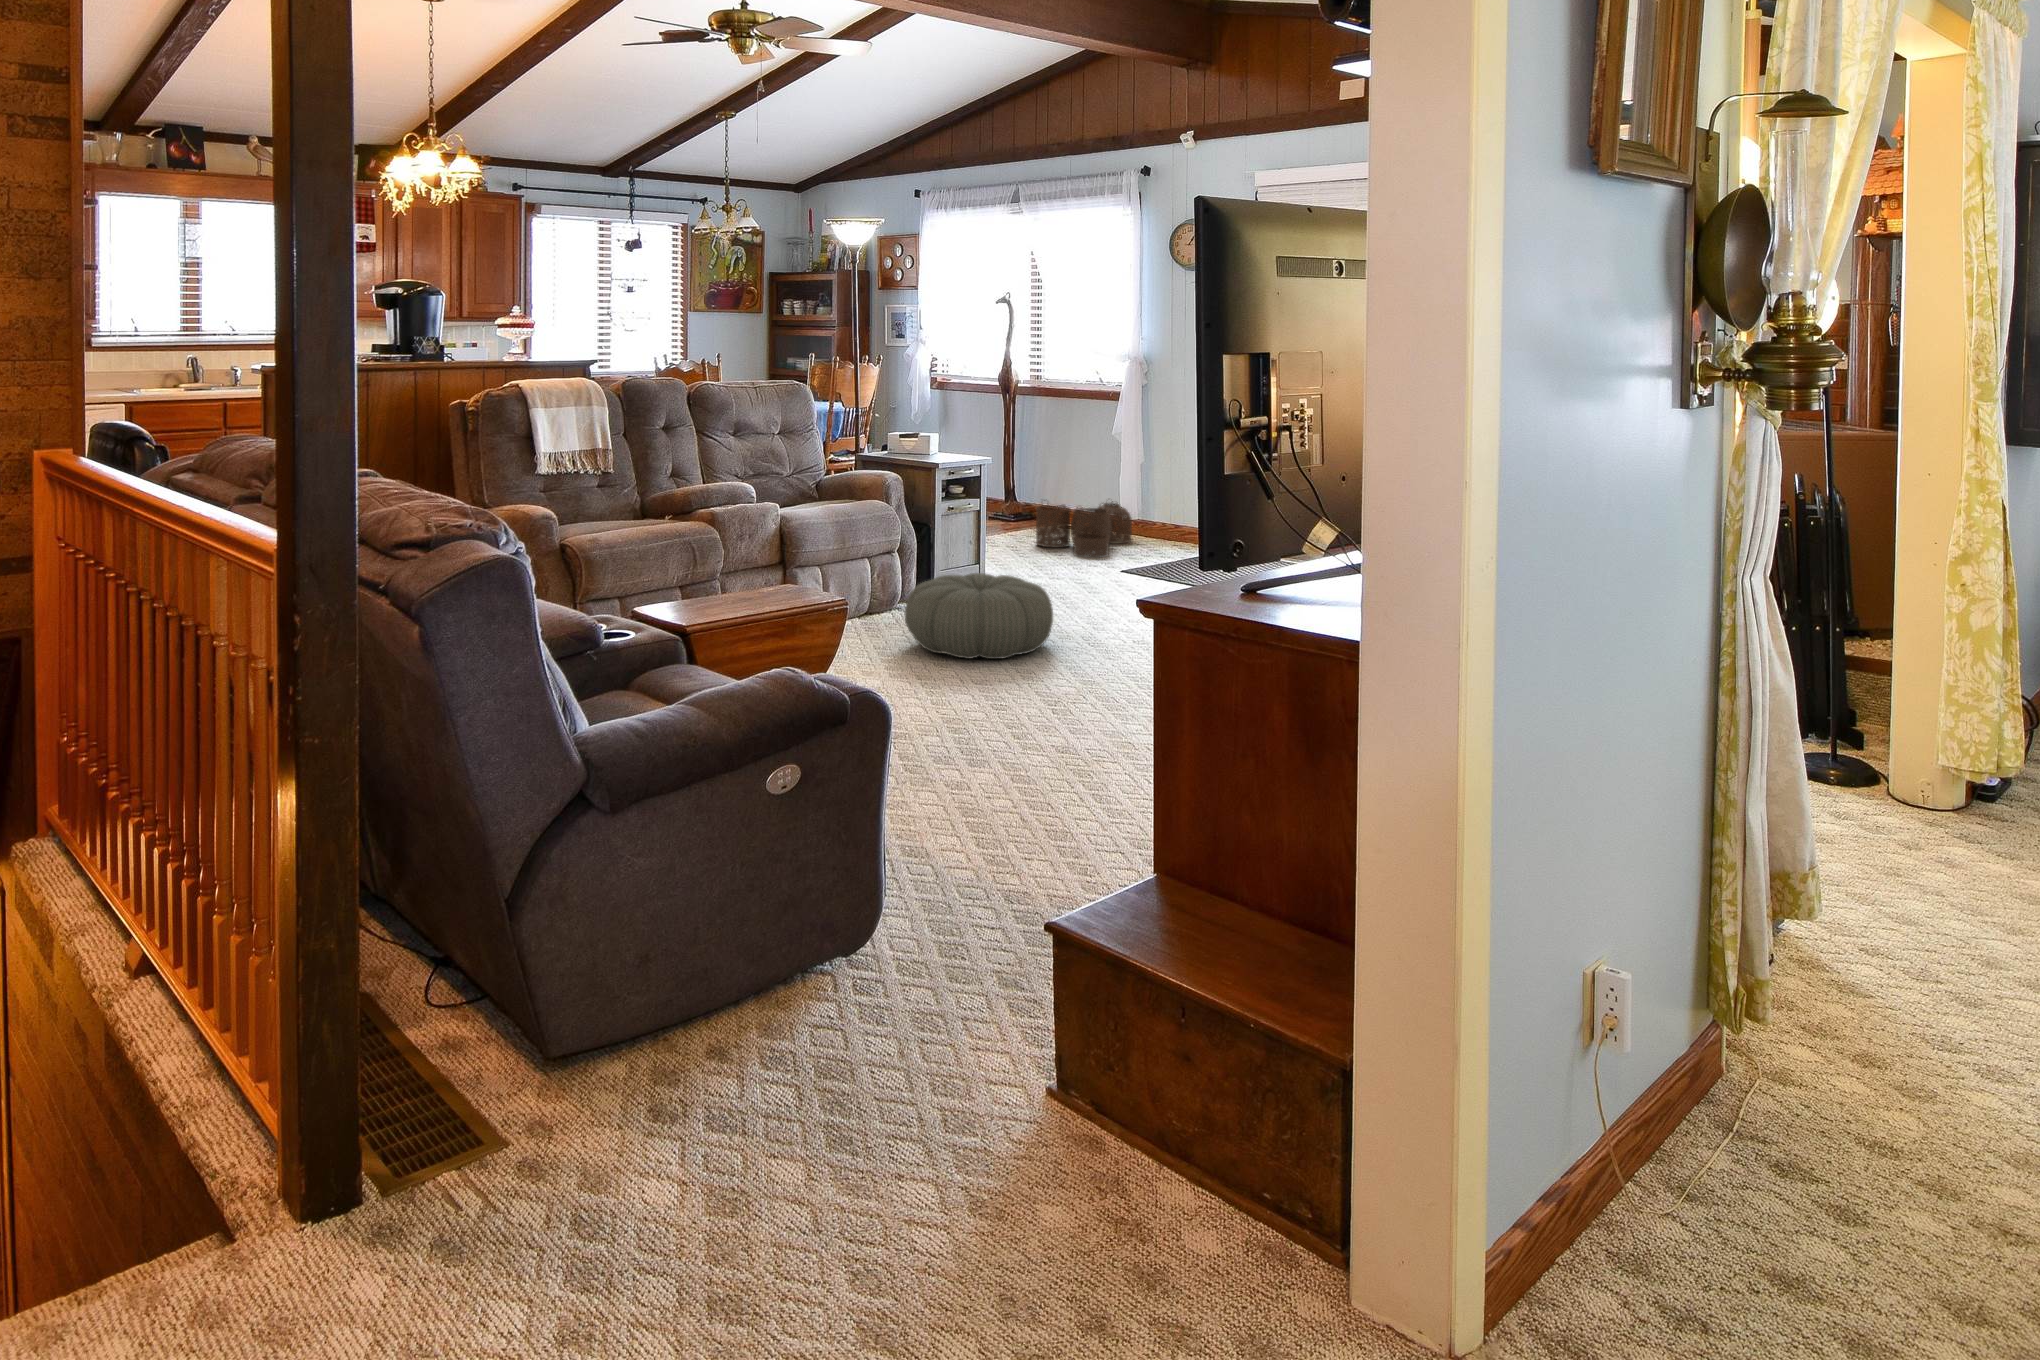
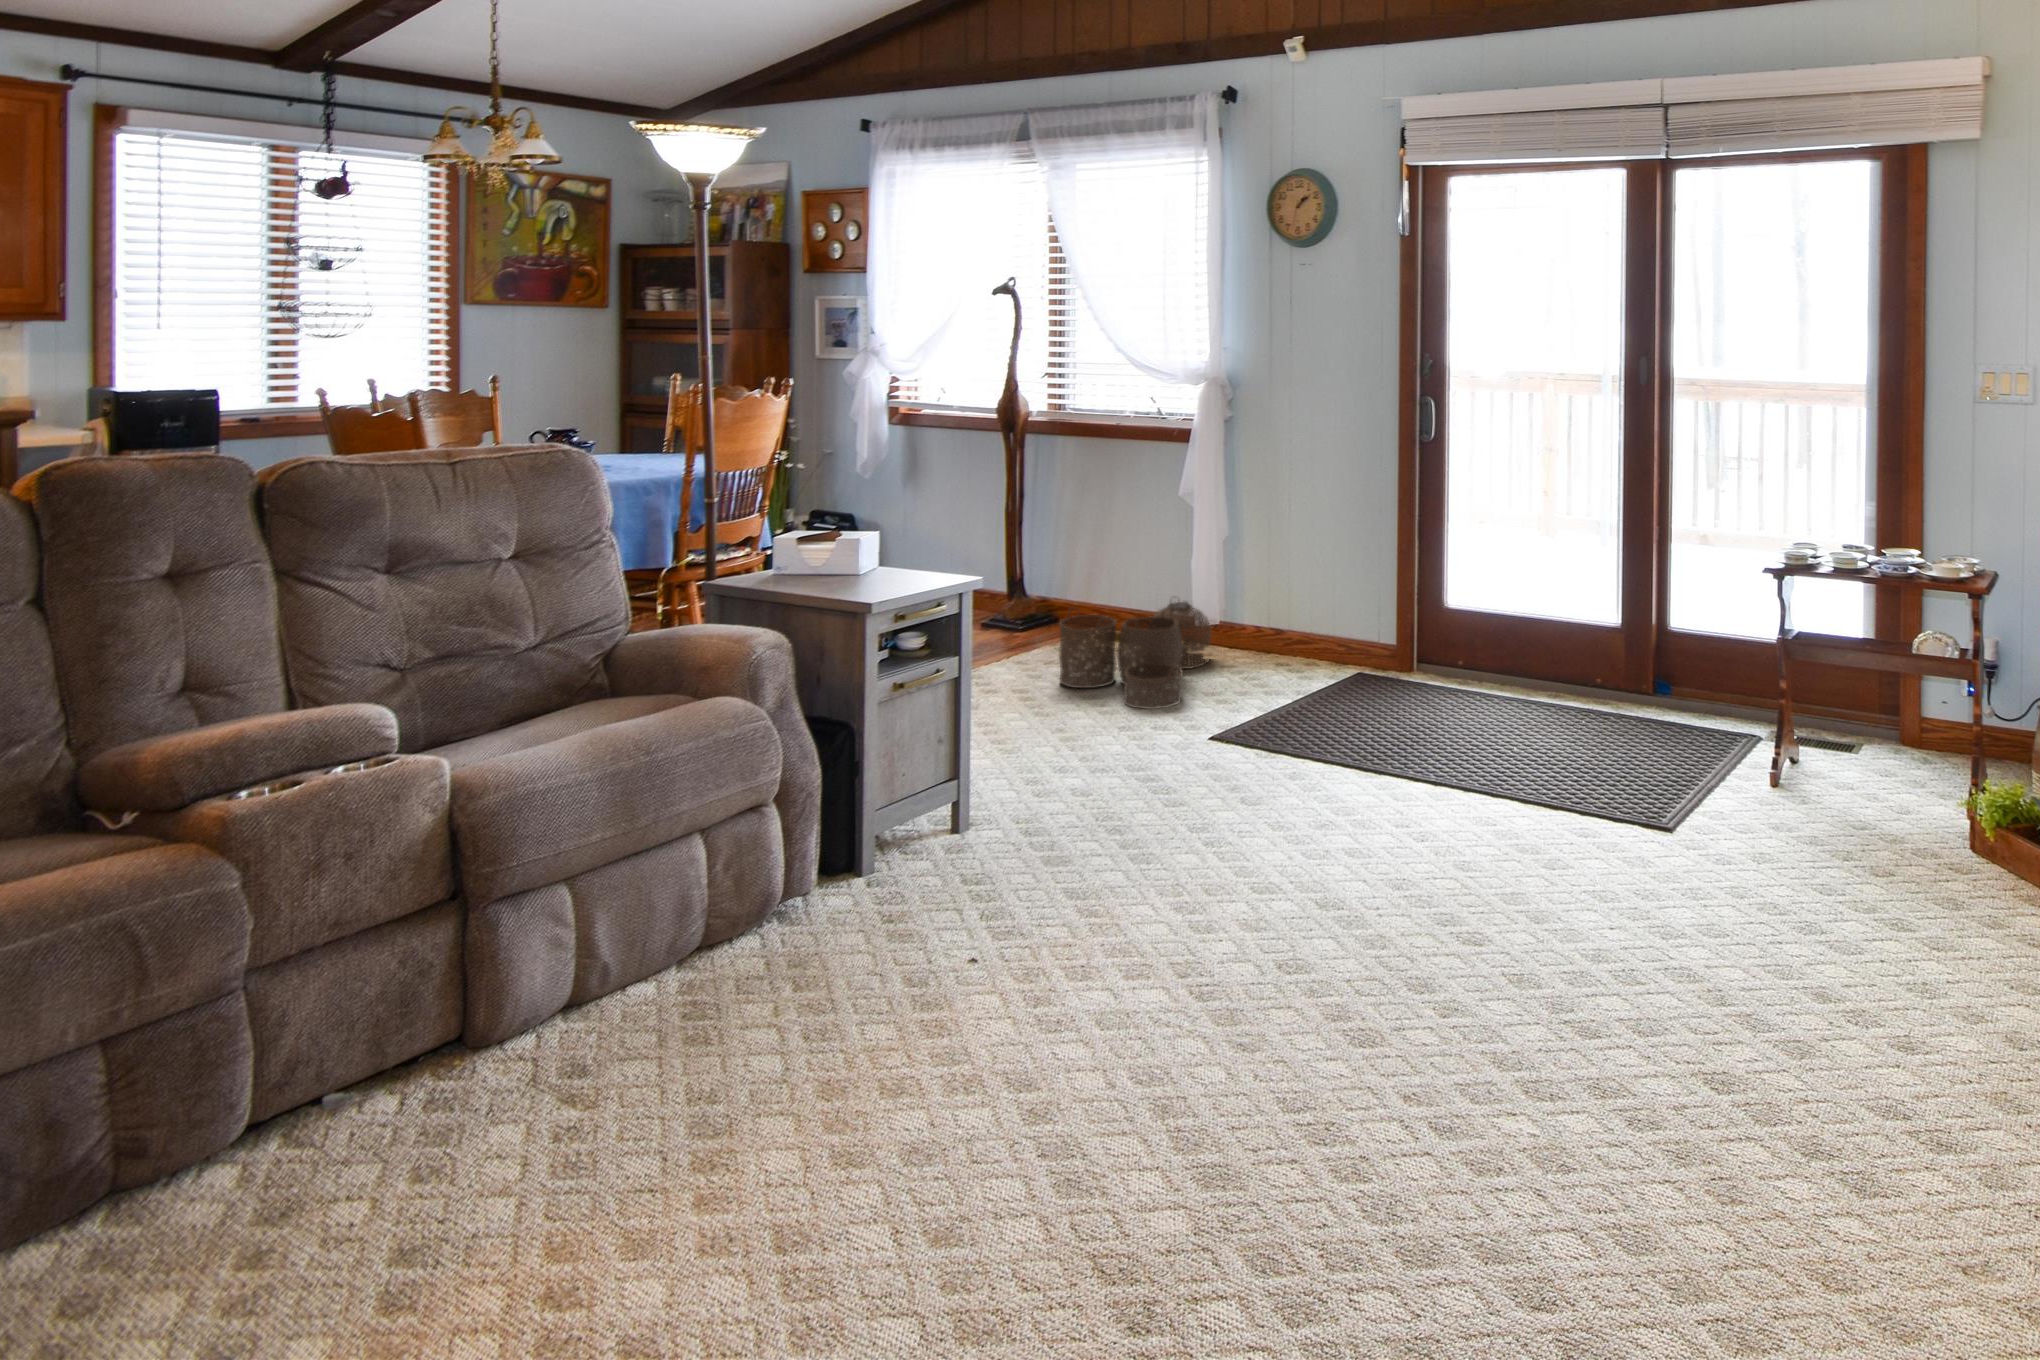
pouf: present [905,573,1053,659] -> none [757,877,1119,1153]

